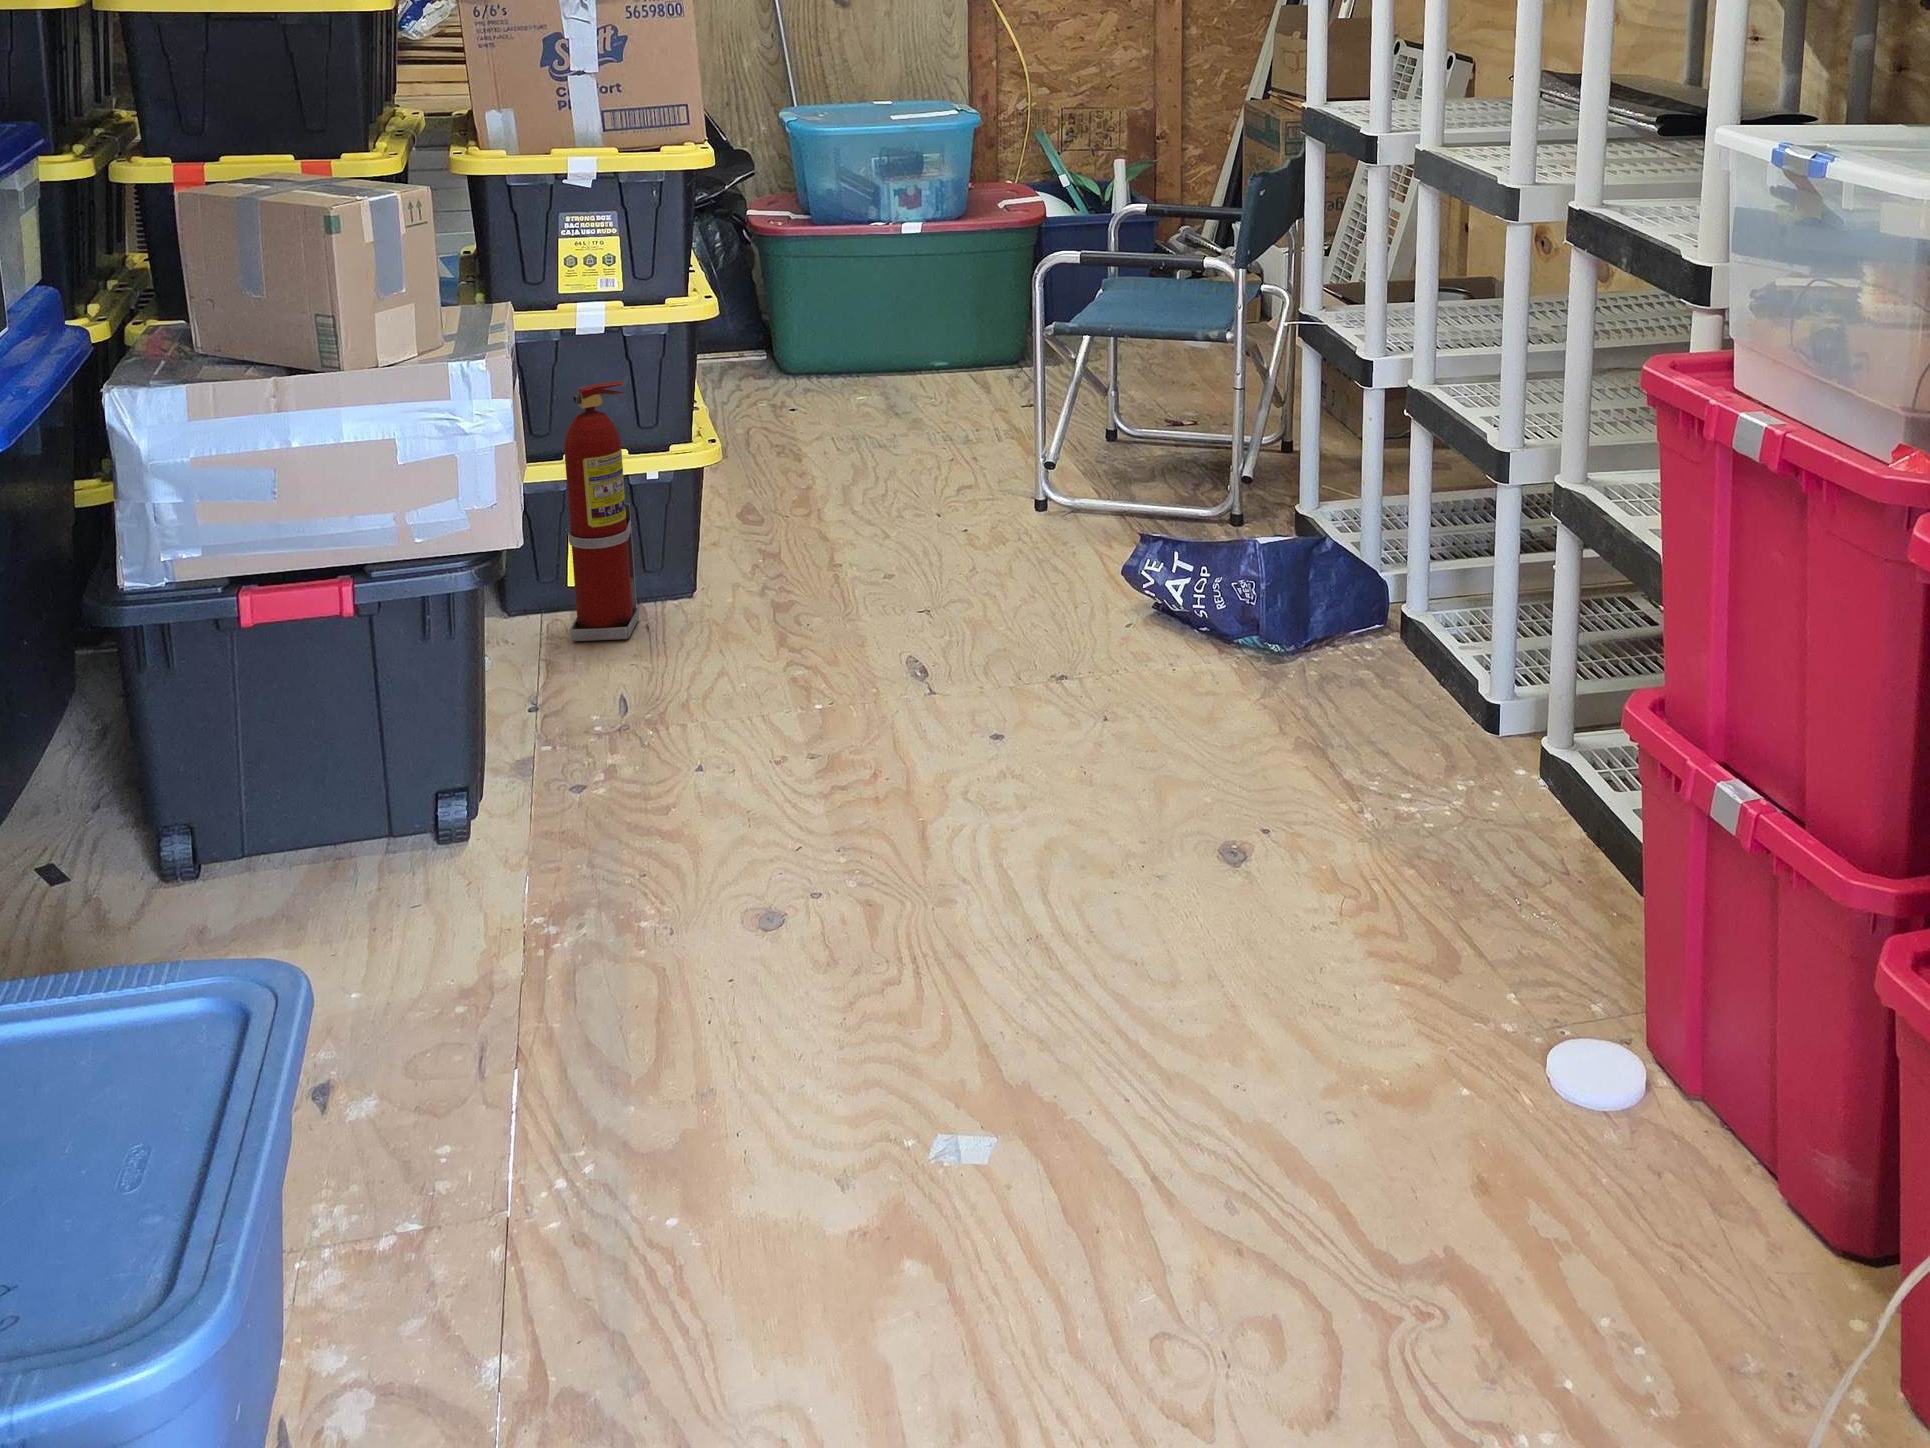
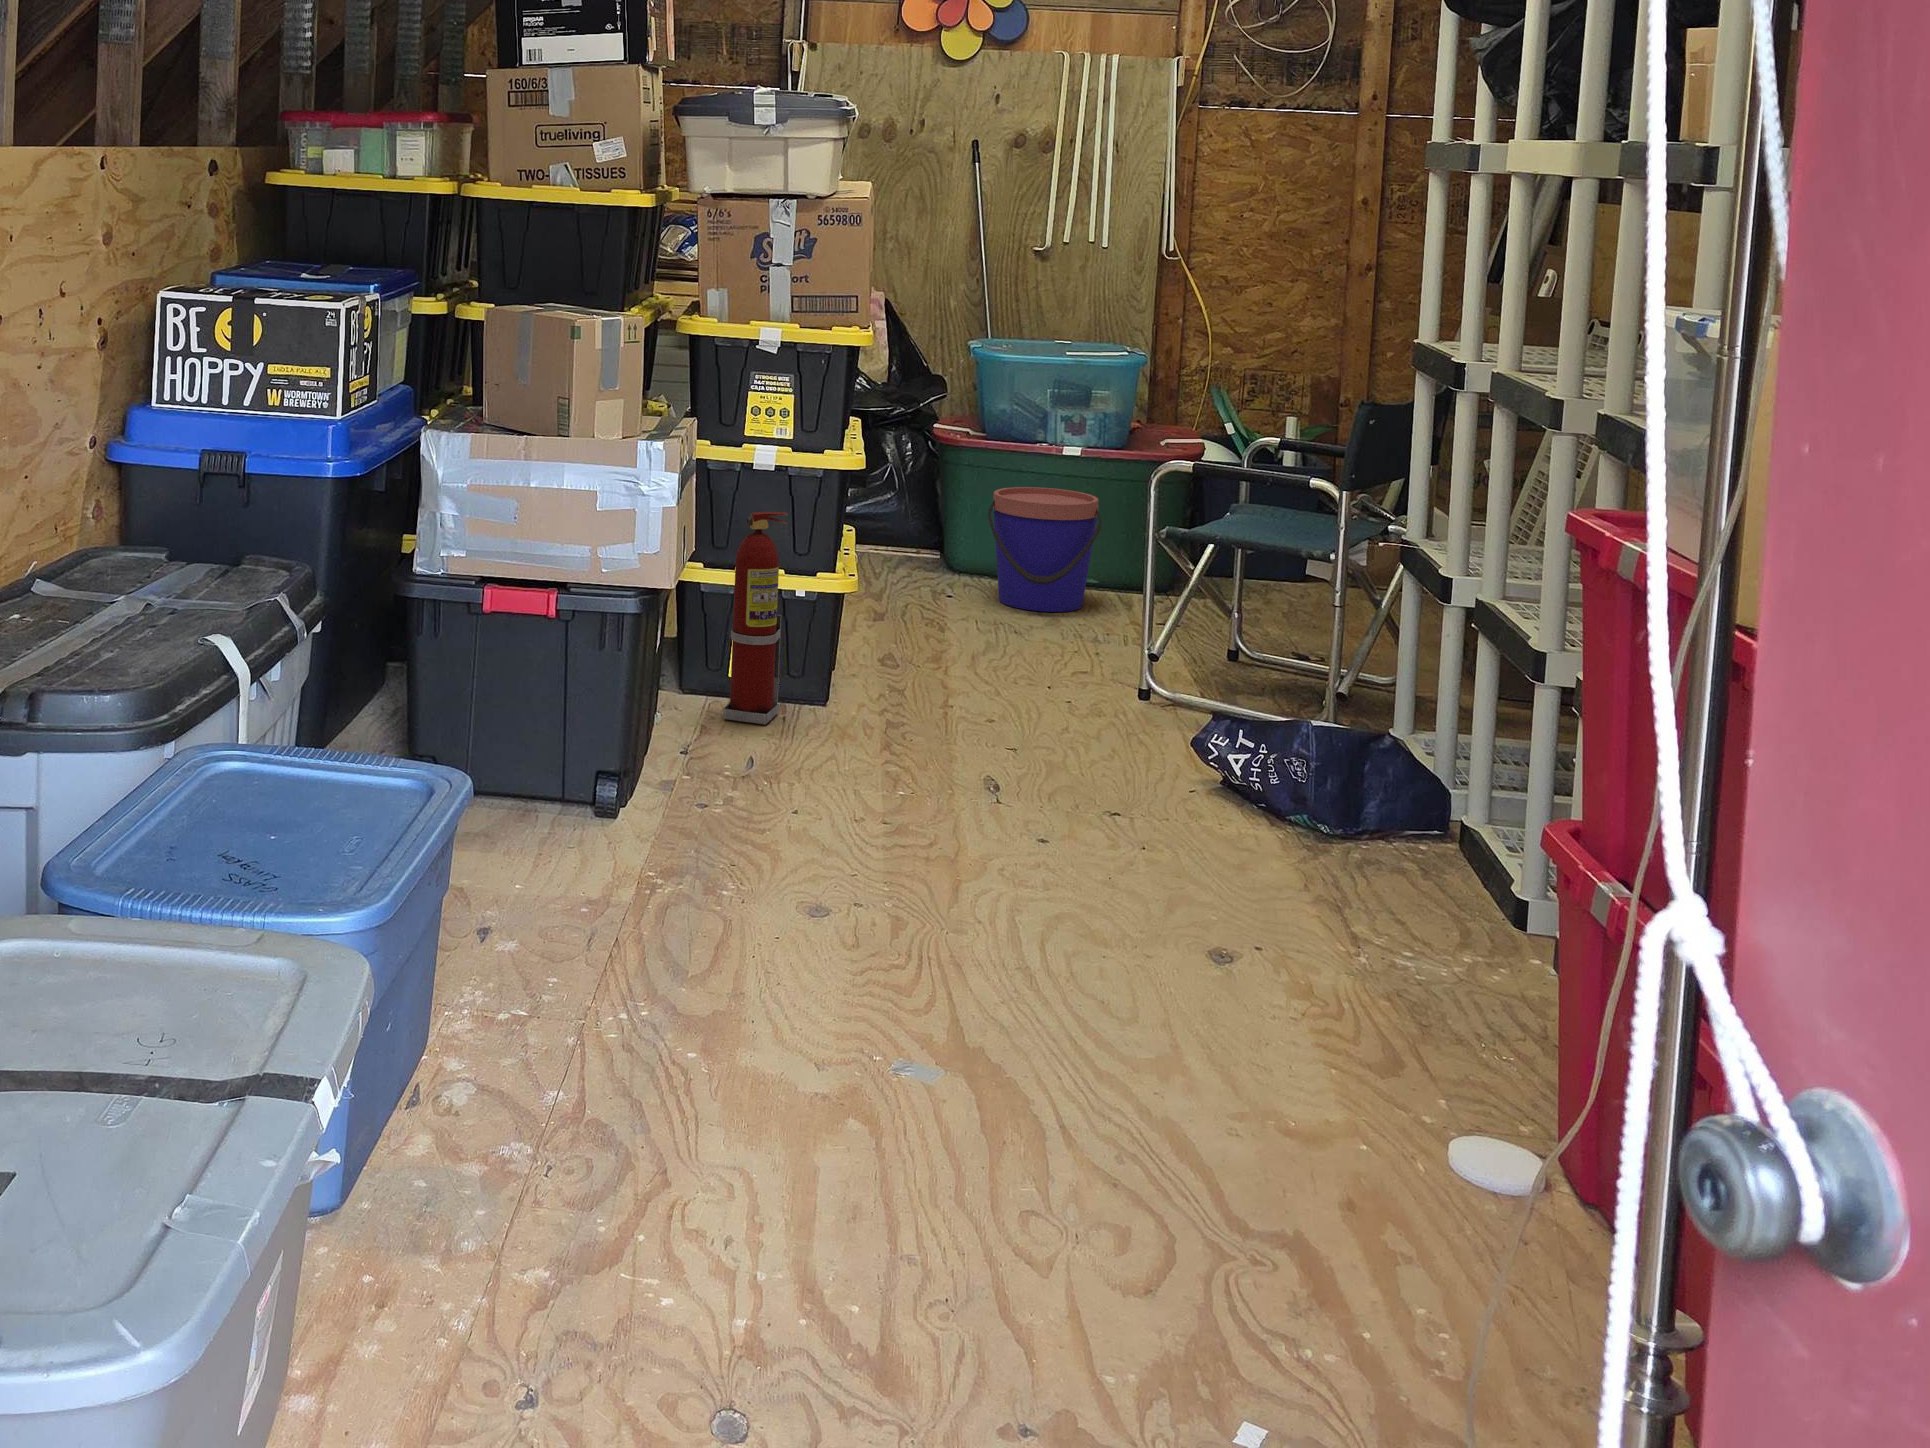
bucket: none [834,277,961,419] -> present [988,487,1102,612]

